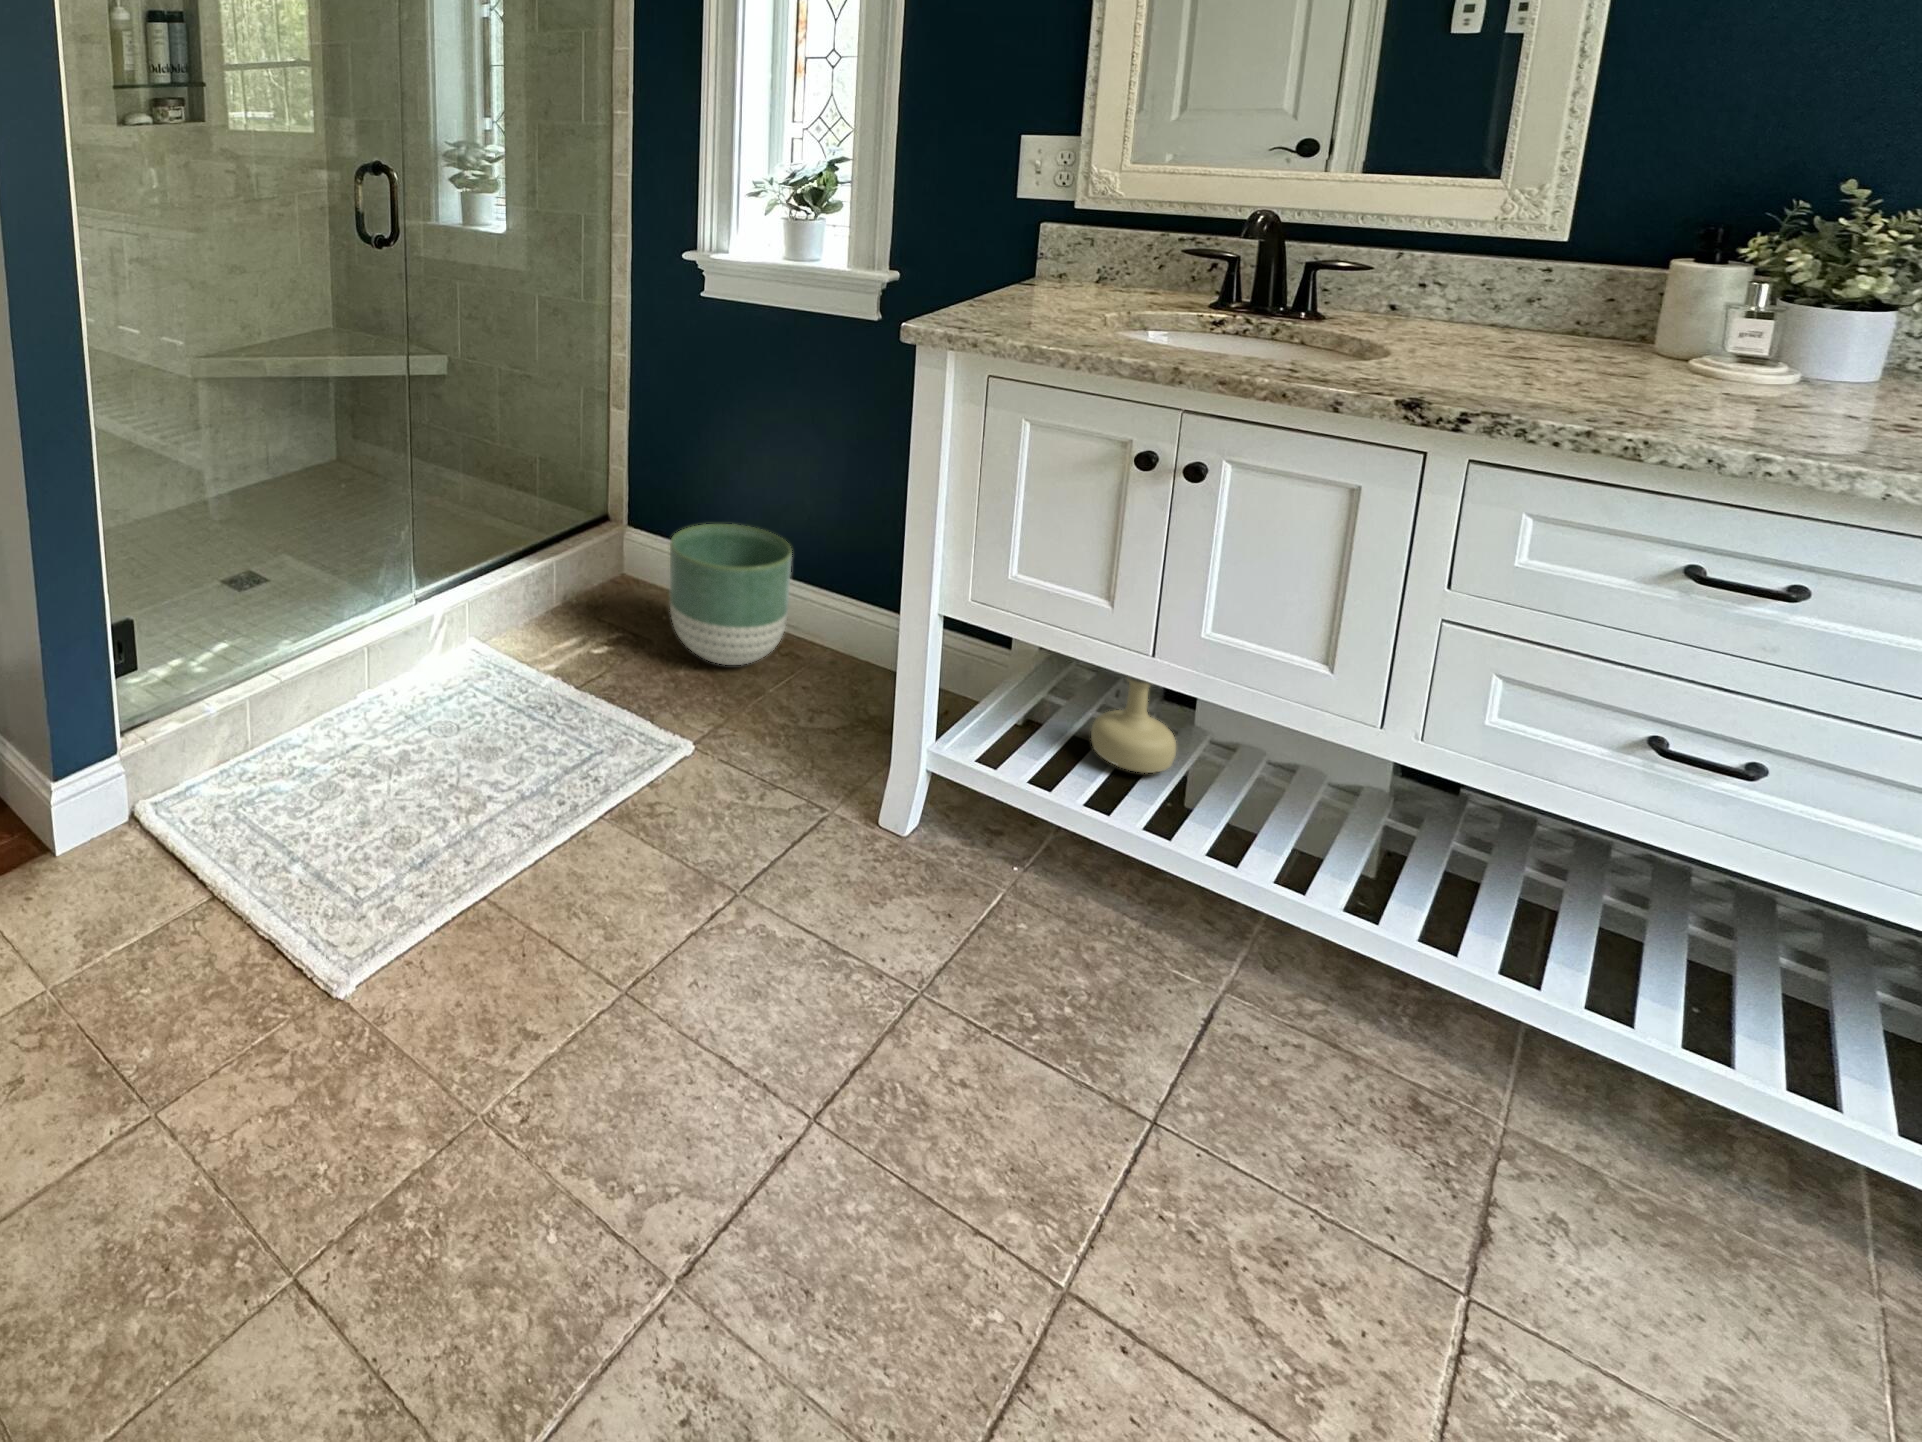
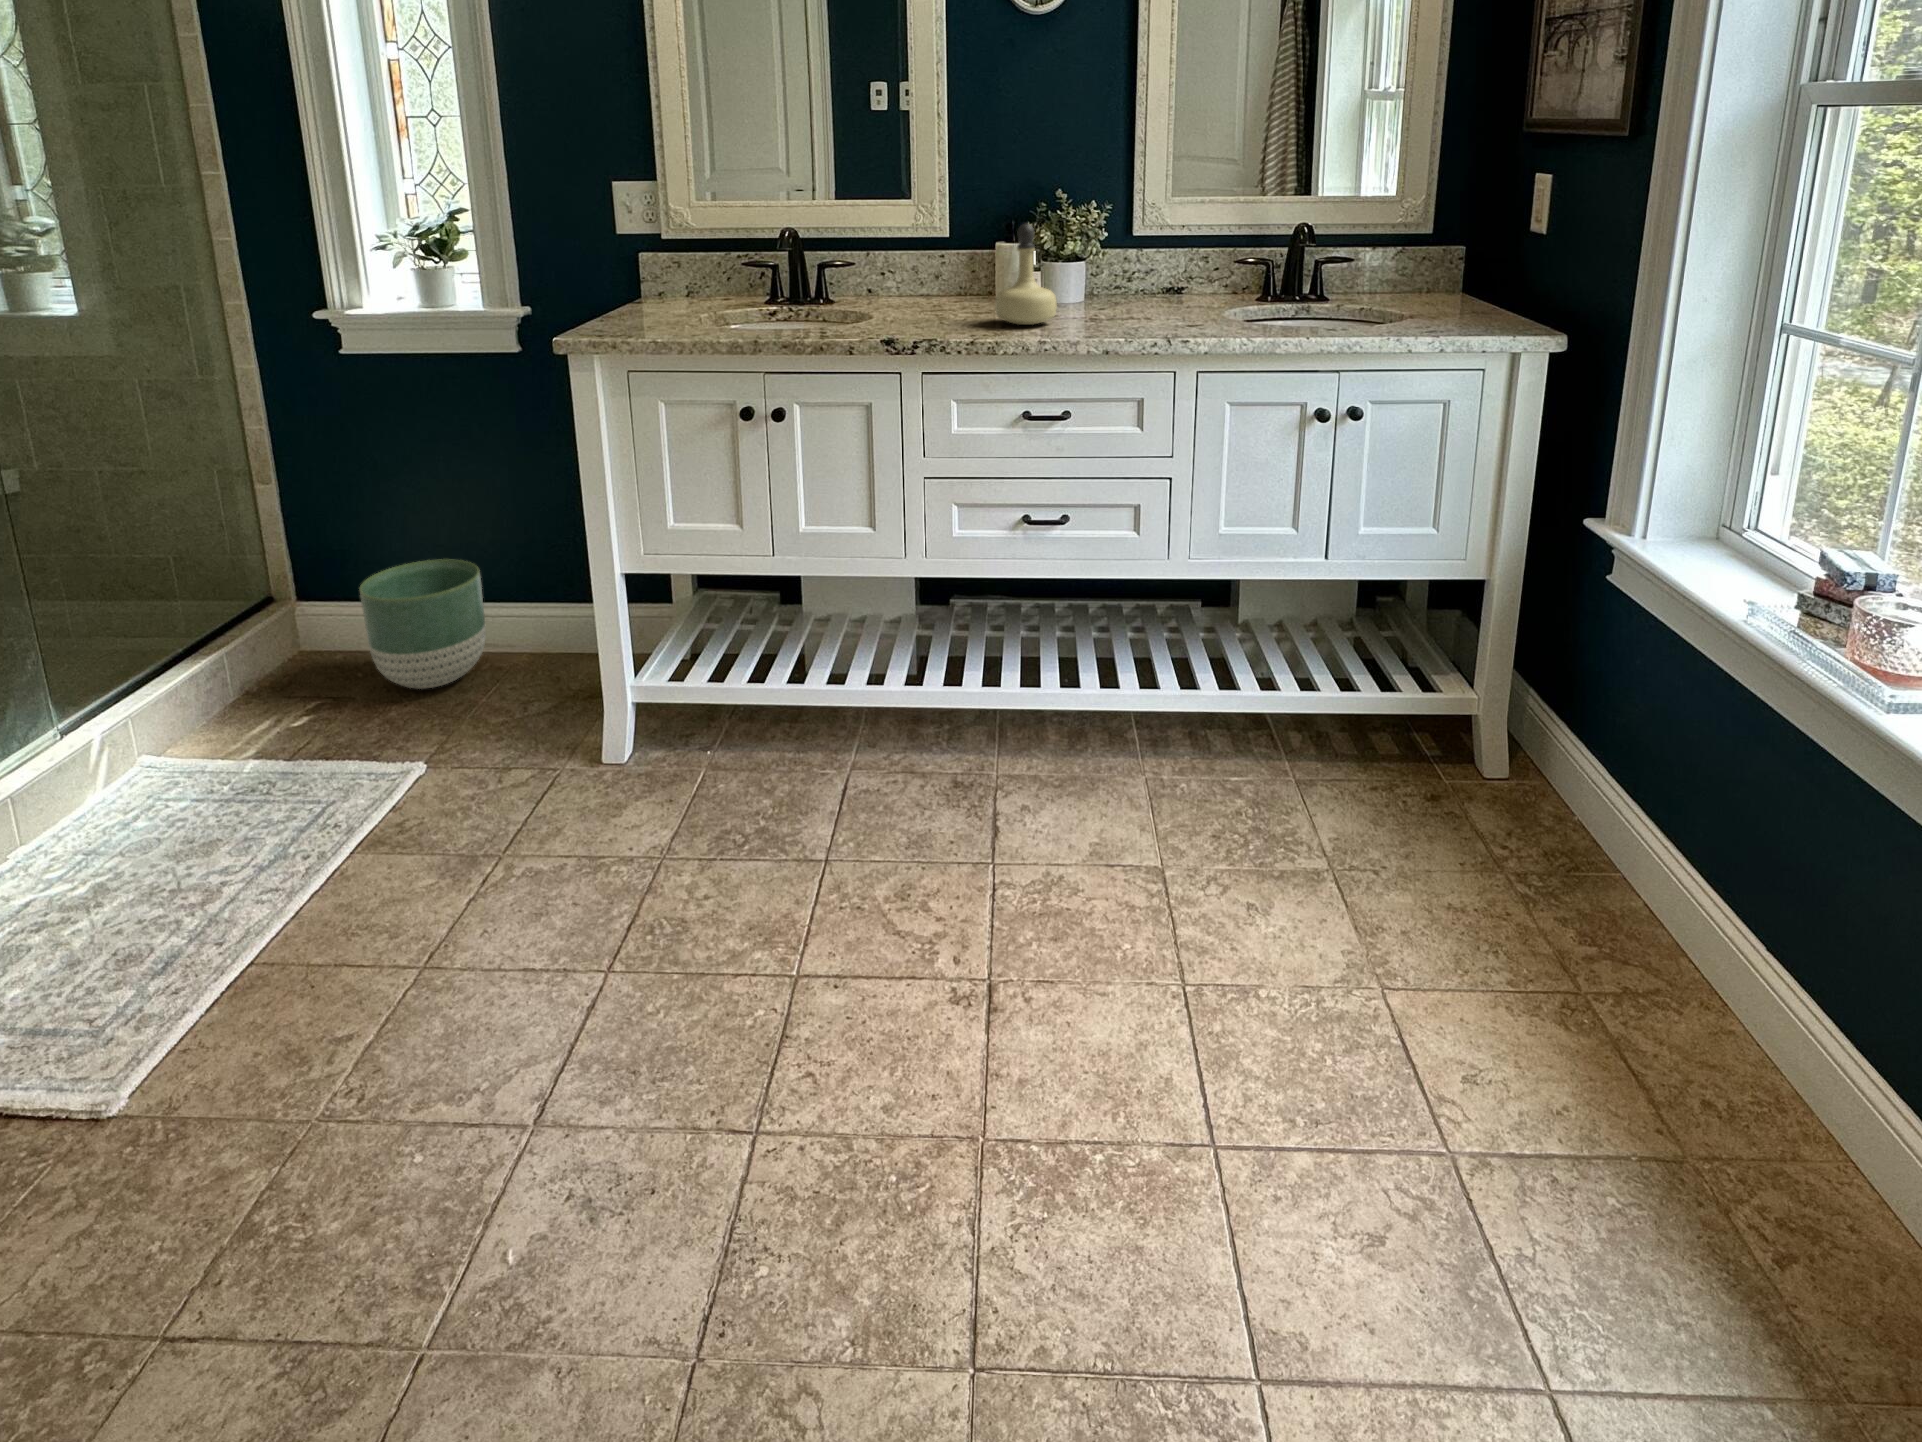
perfume bottle: present [1091,678,1176,773] -> present [995,224,1057,325]

